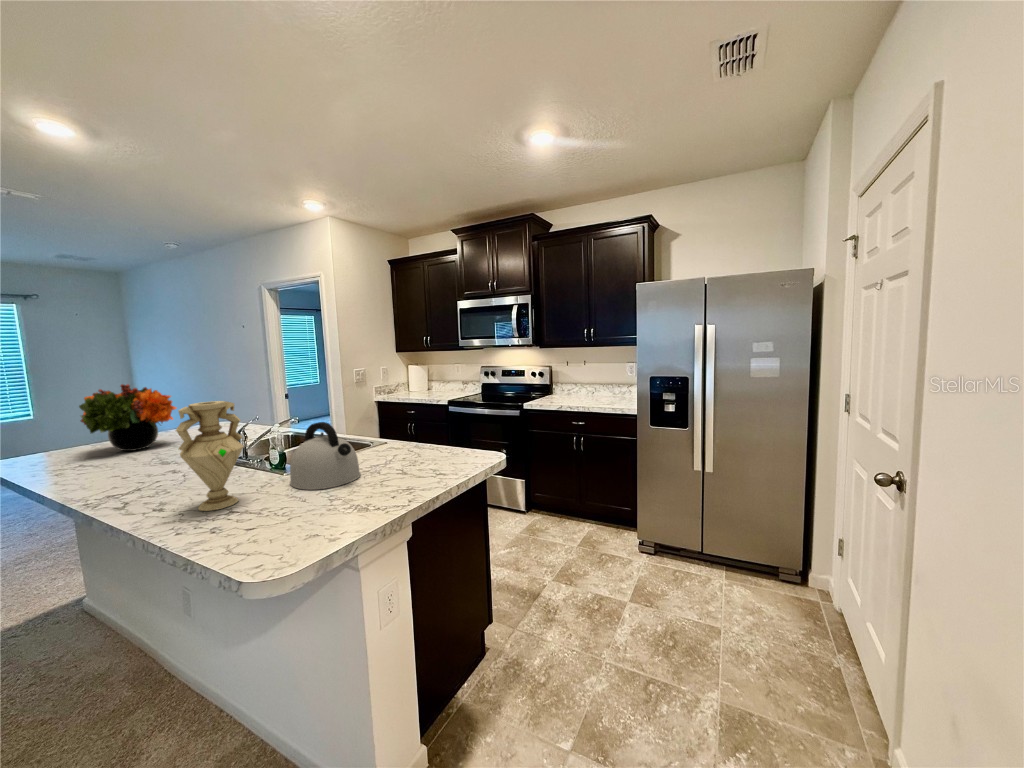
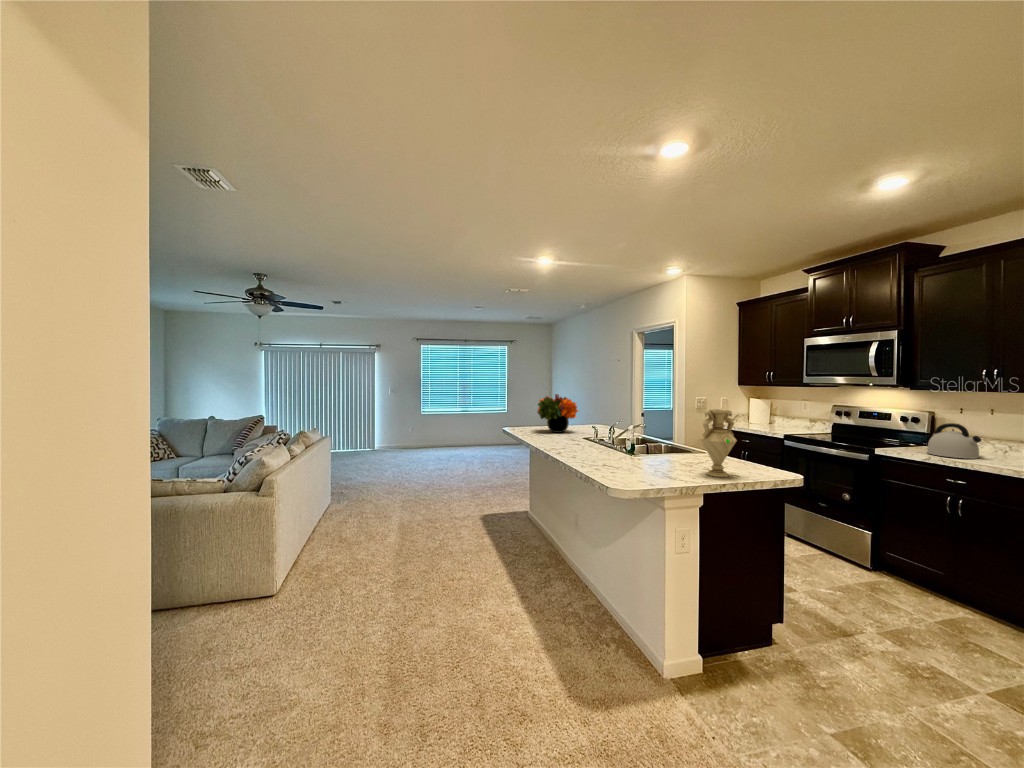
vase: present [176,401,244,511] -> present [700,409,737,477]
kettle: present [290,422,361,490] -> present [927,423,981,459]

